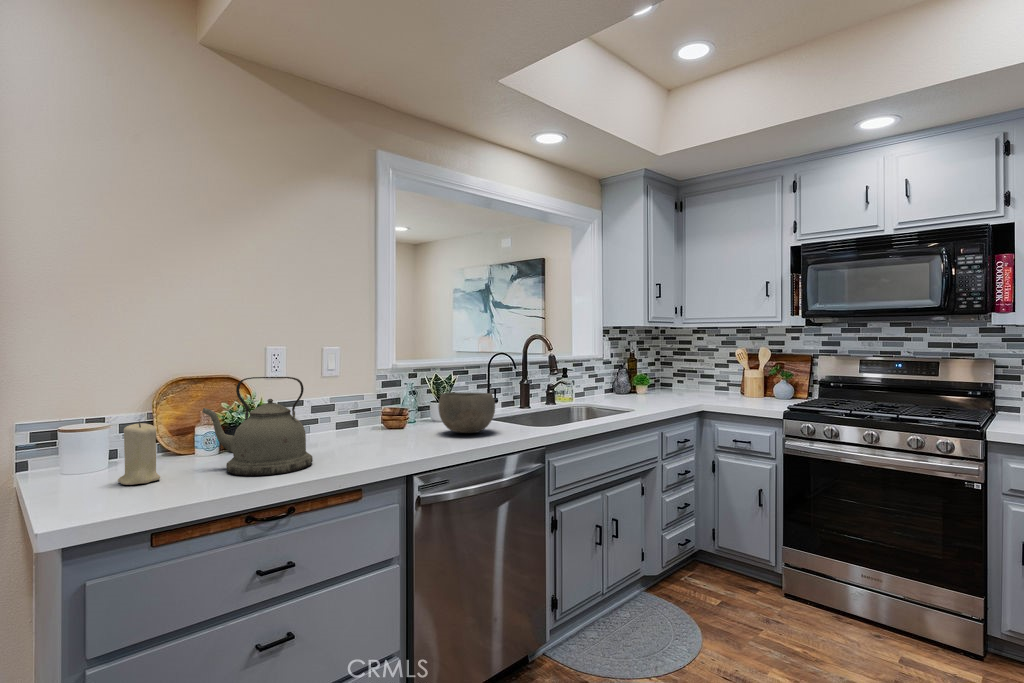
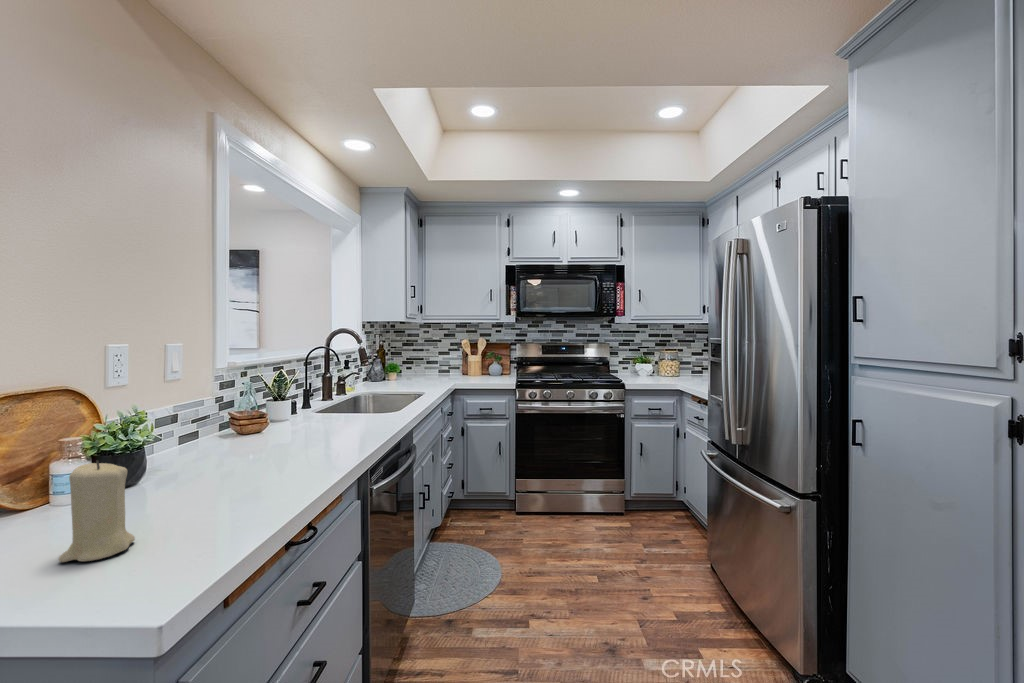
kettle: present [202,377,313,476] -> none [149,379,301,508]
bowl: present [438,392,495,433] -> none [321,385,380,426]

